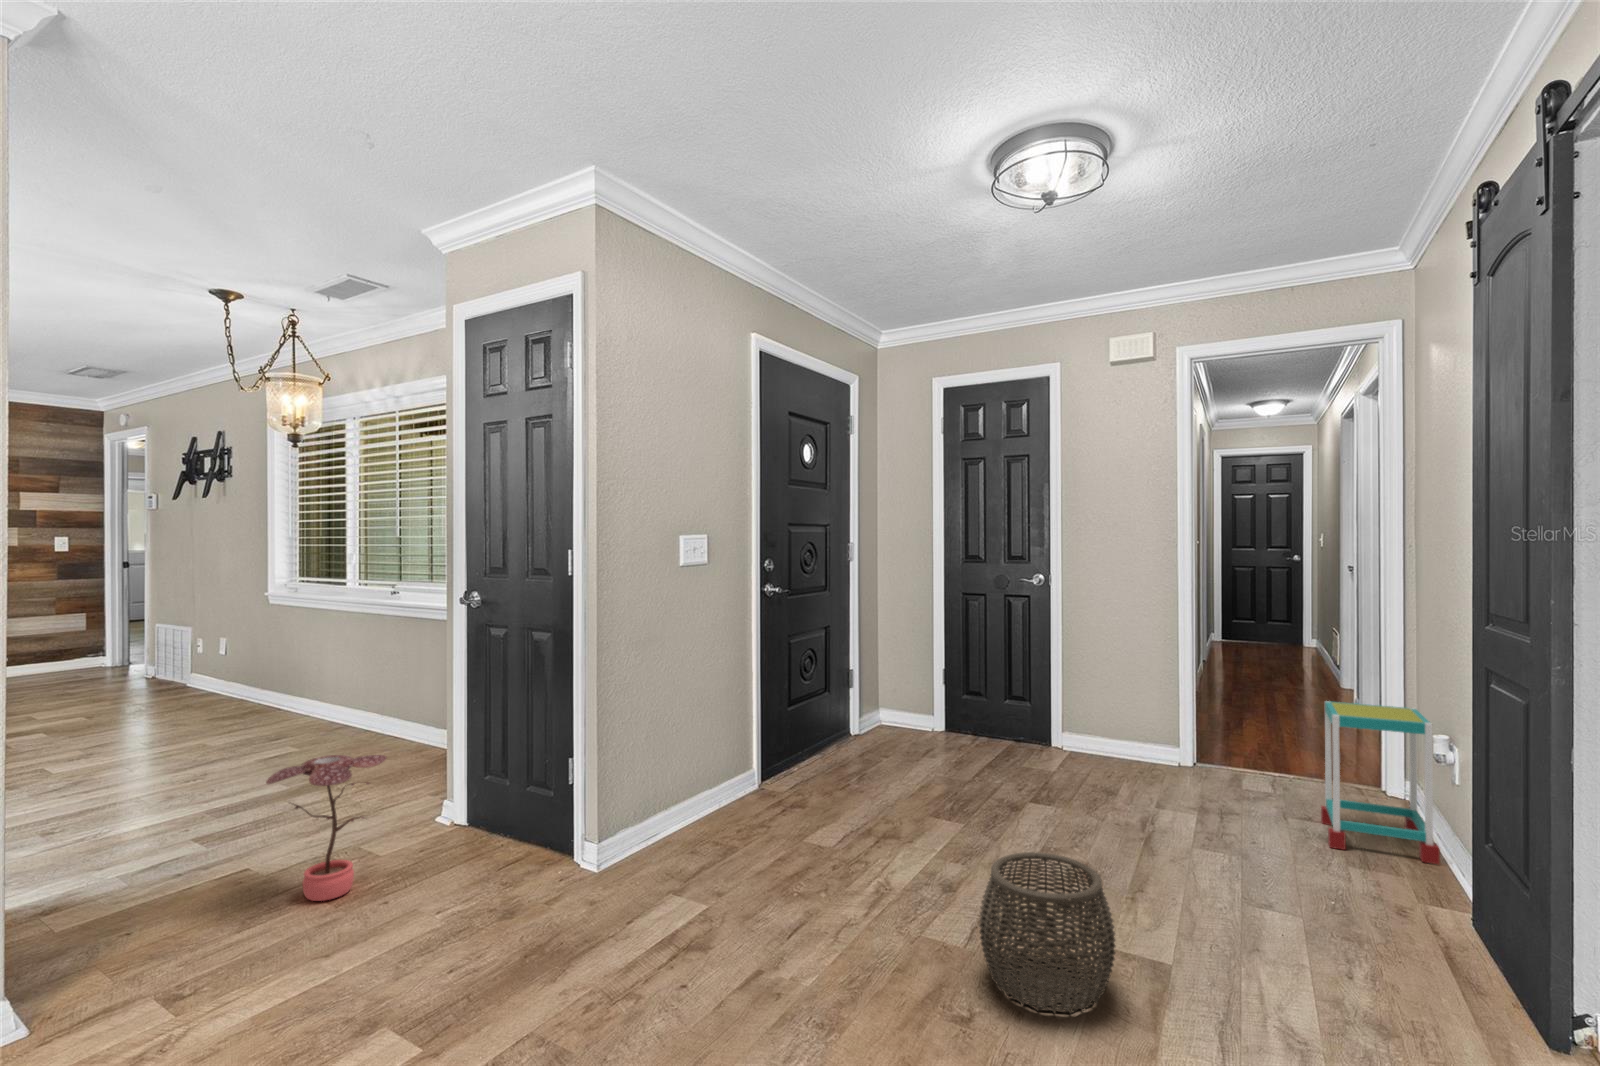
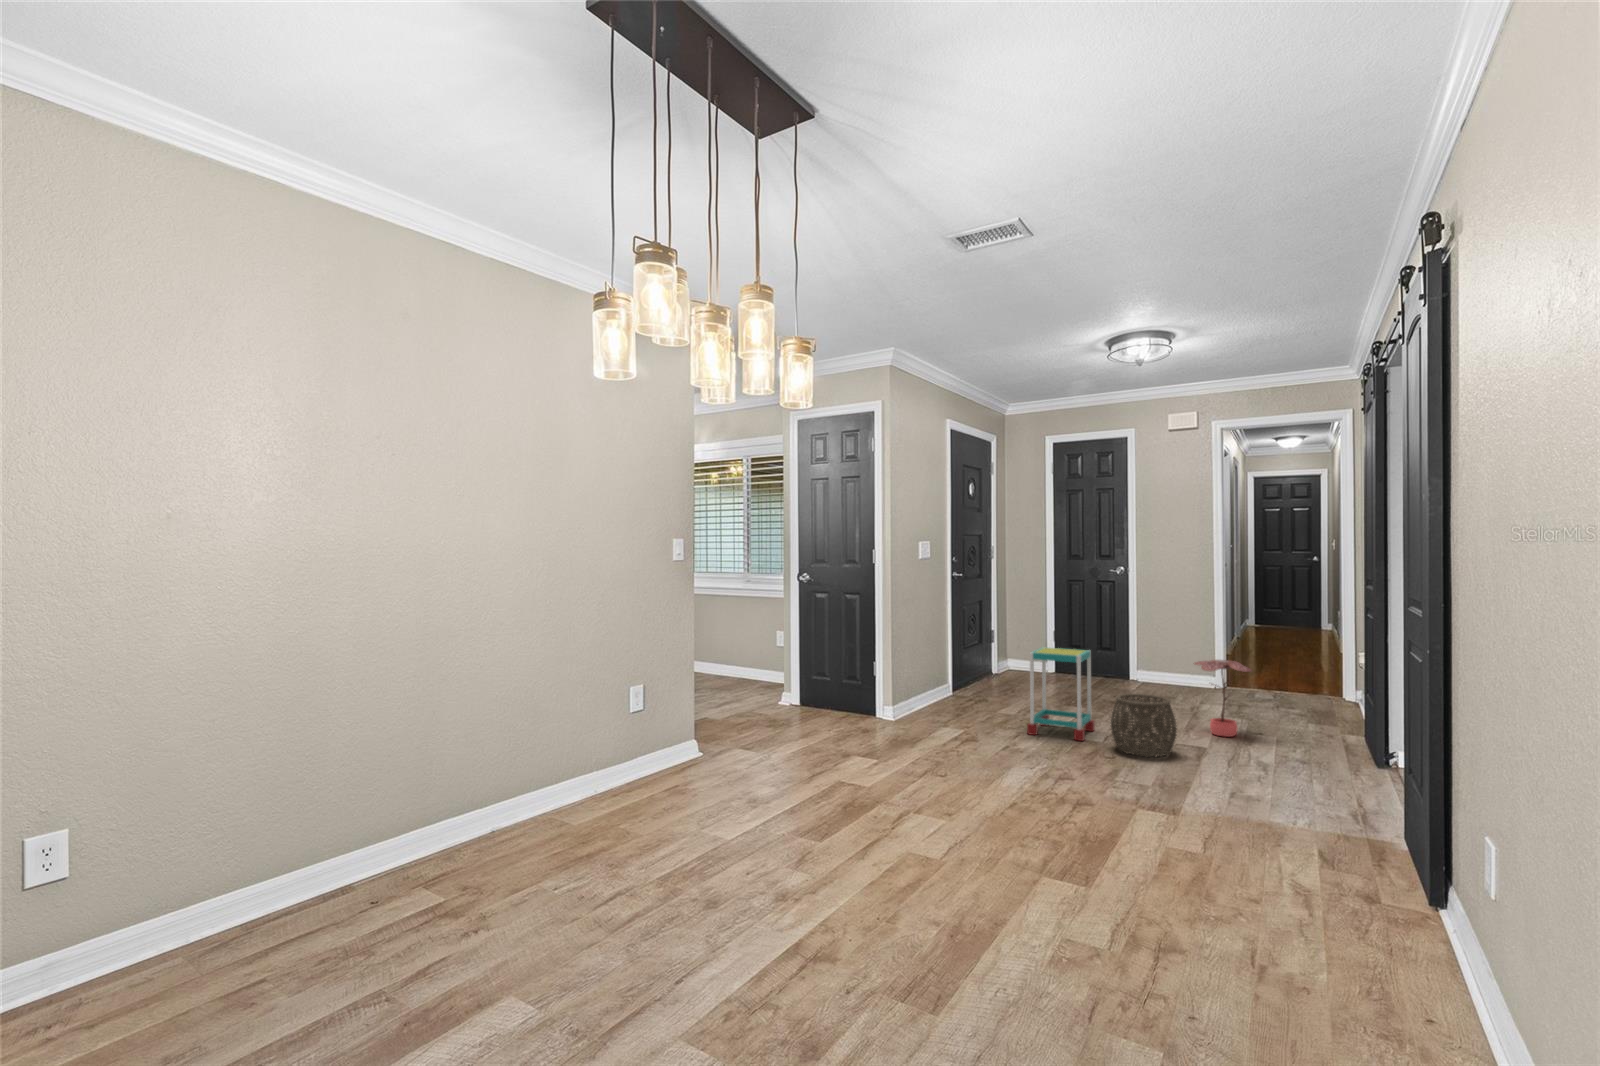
side table: present [1321,701,1440,864] -> present [1027,647,1095,741]
potted plant: present [266,755,386,901] -> present [1195,660,1252,737]

